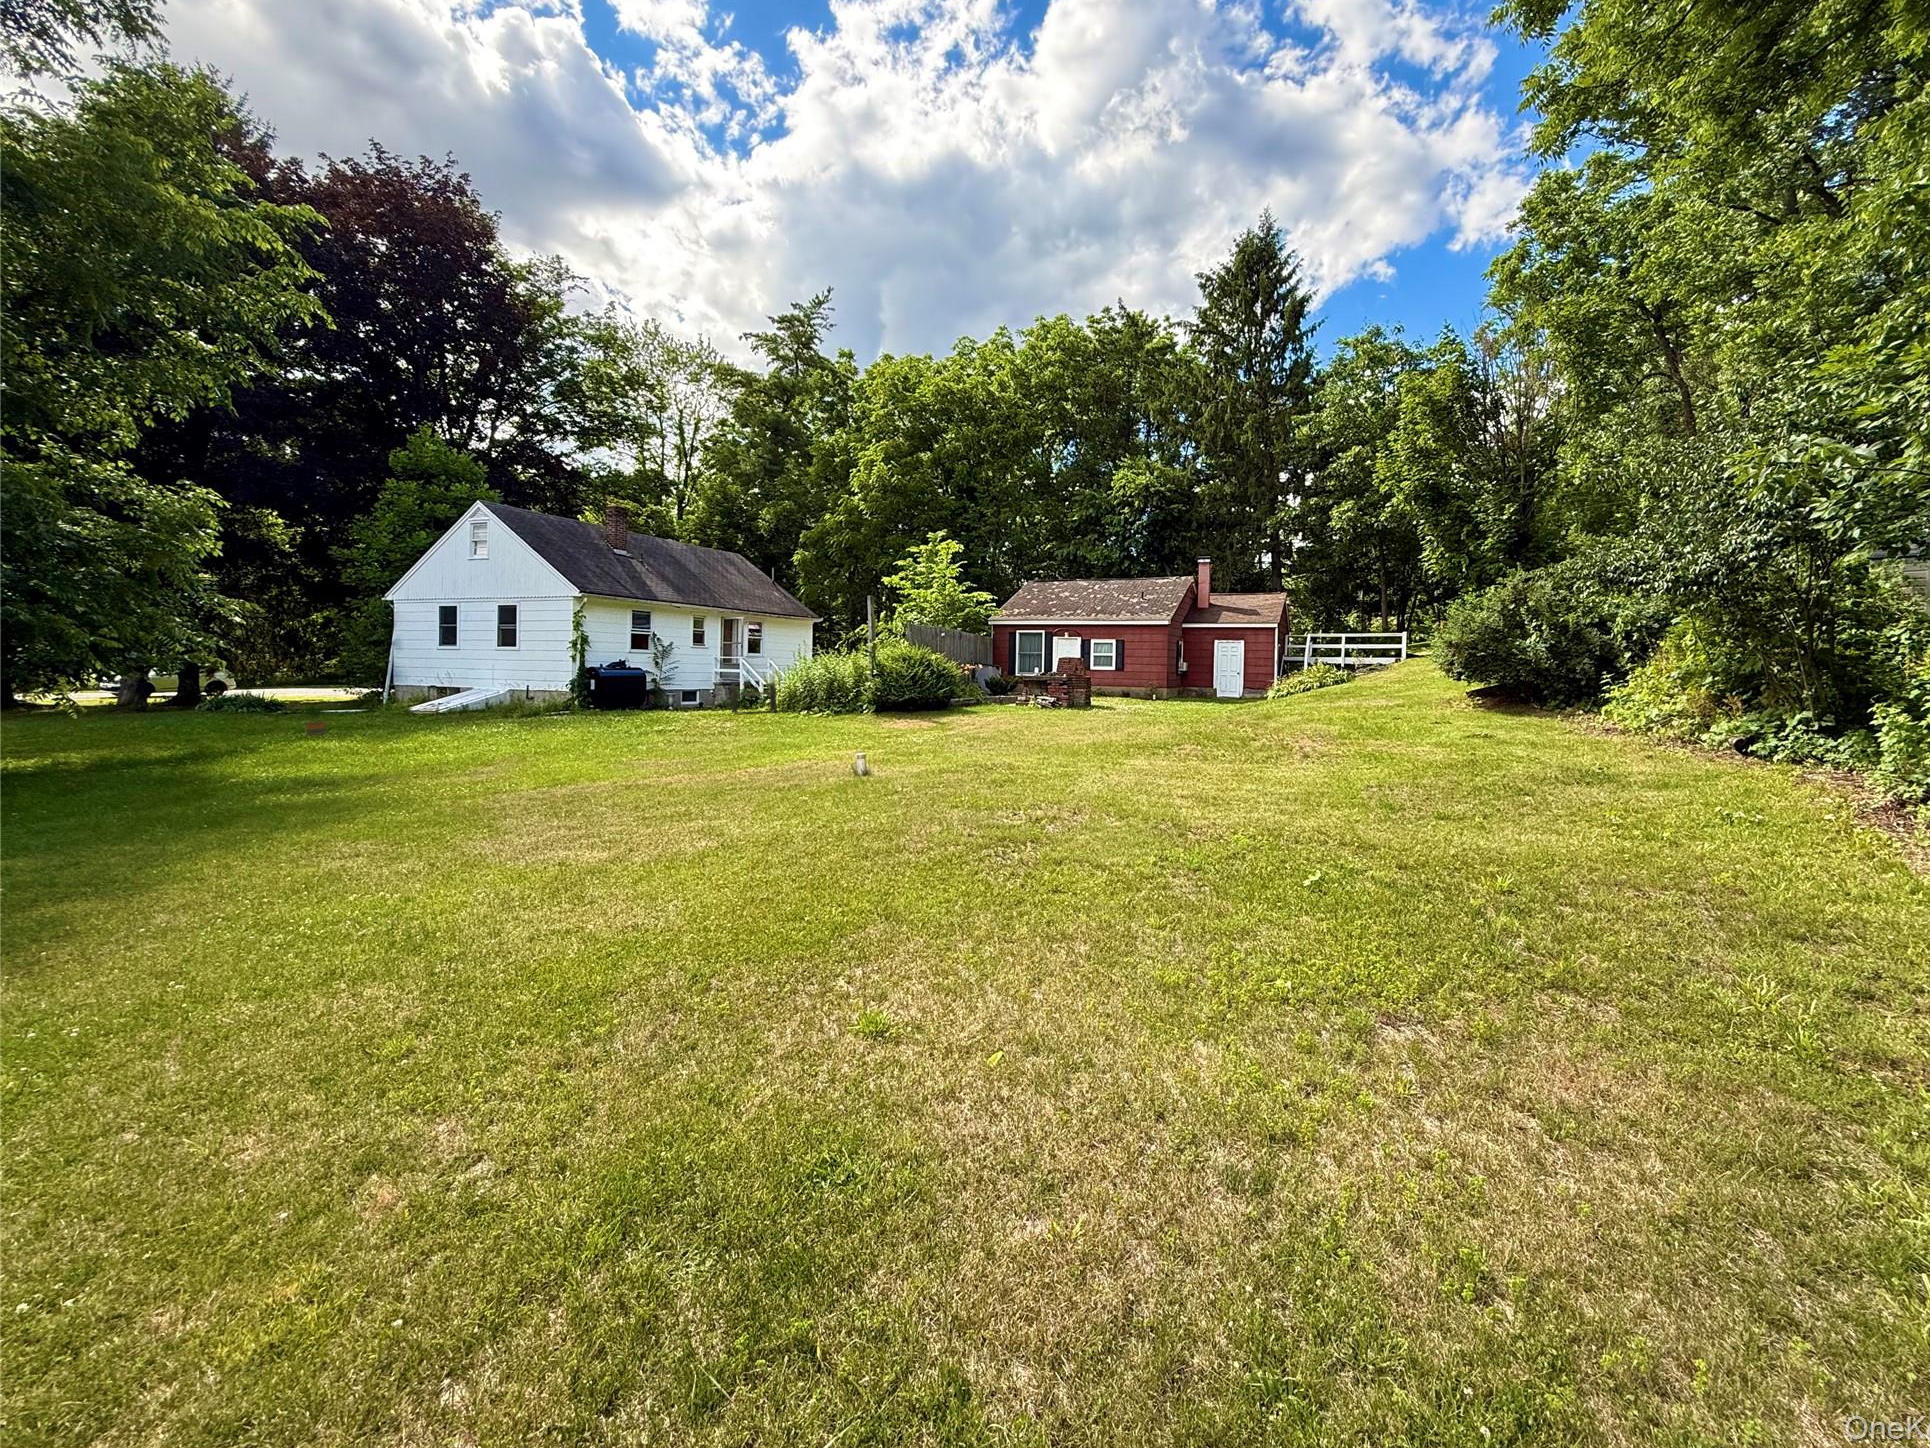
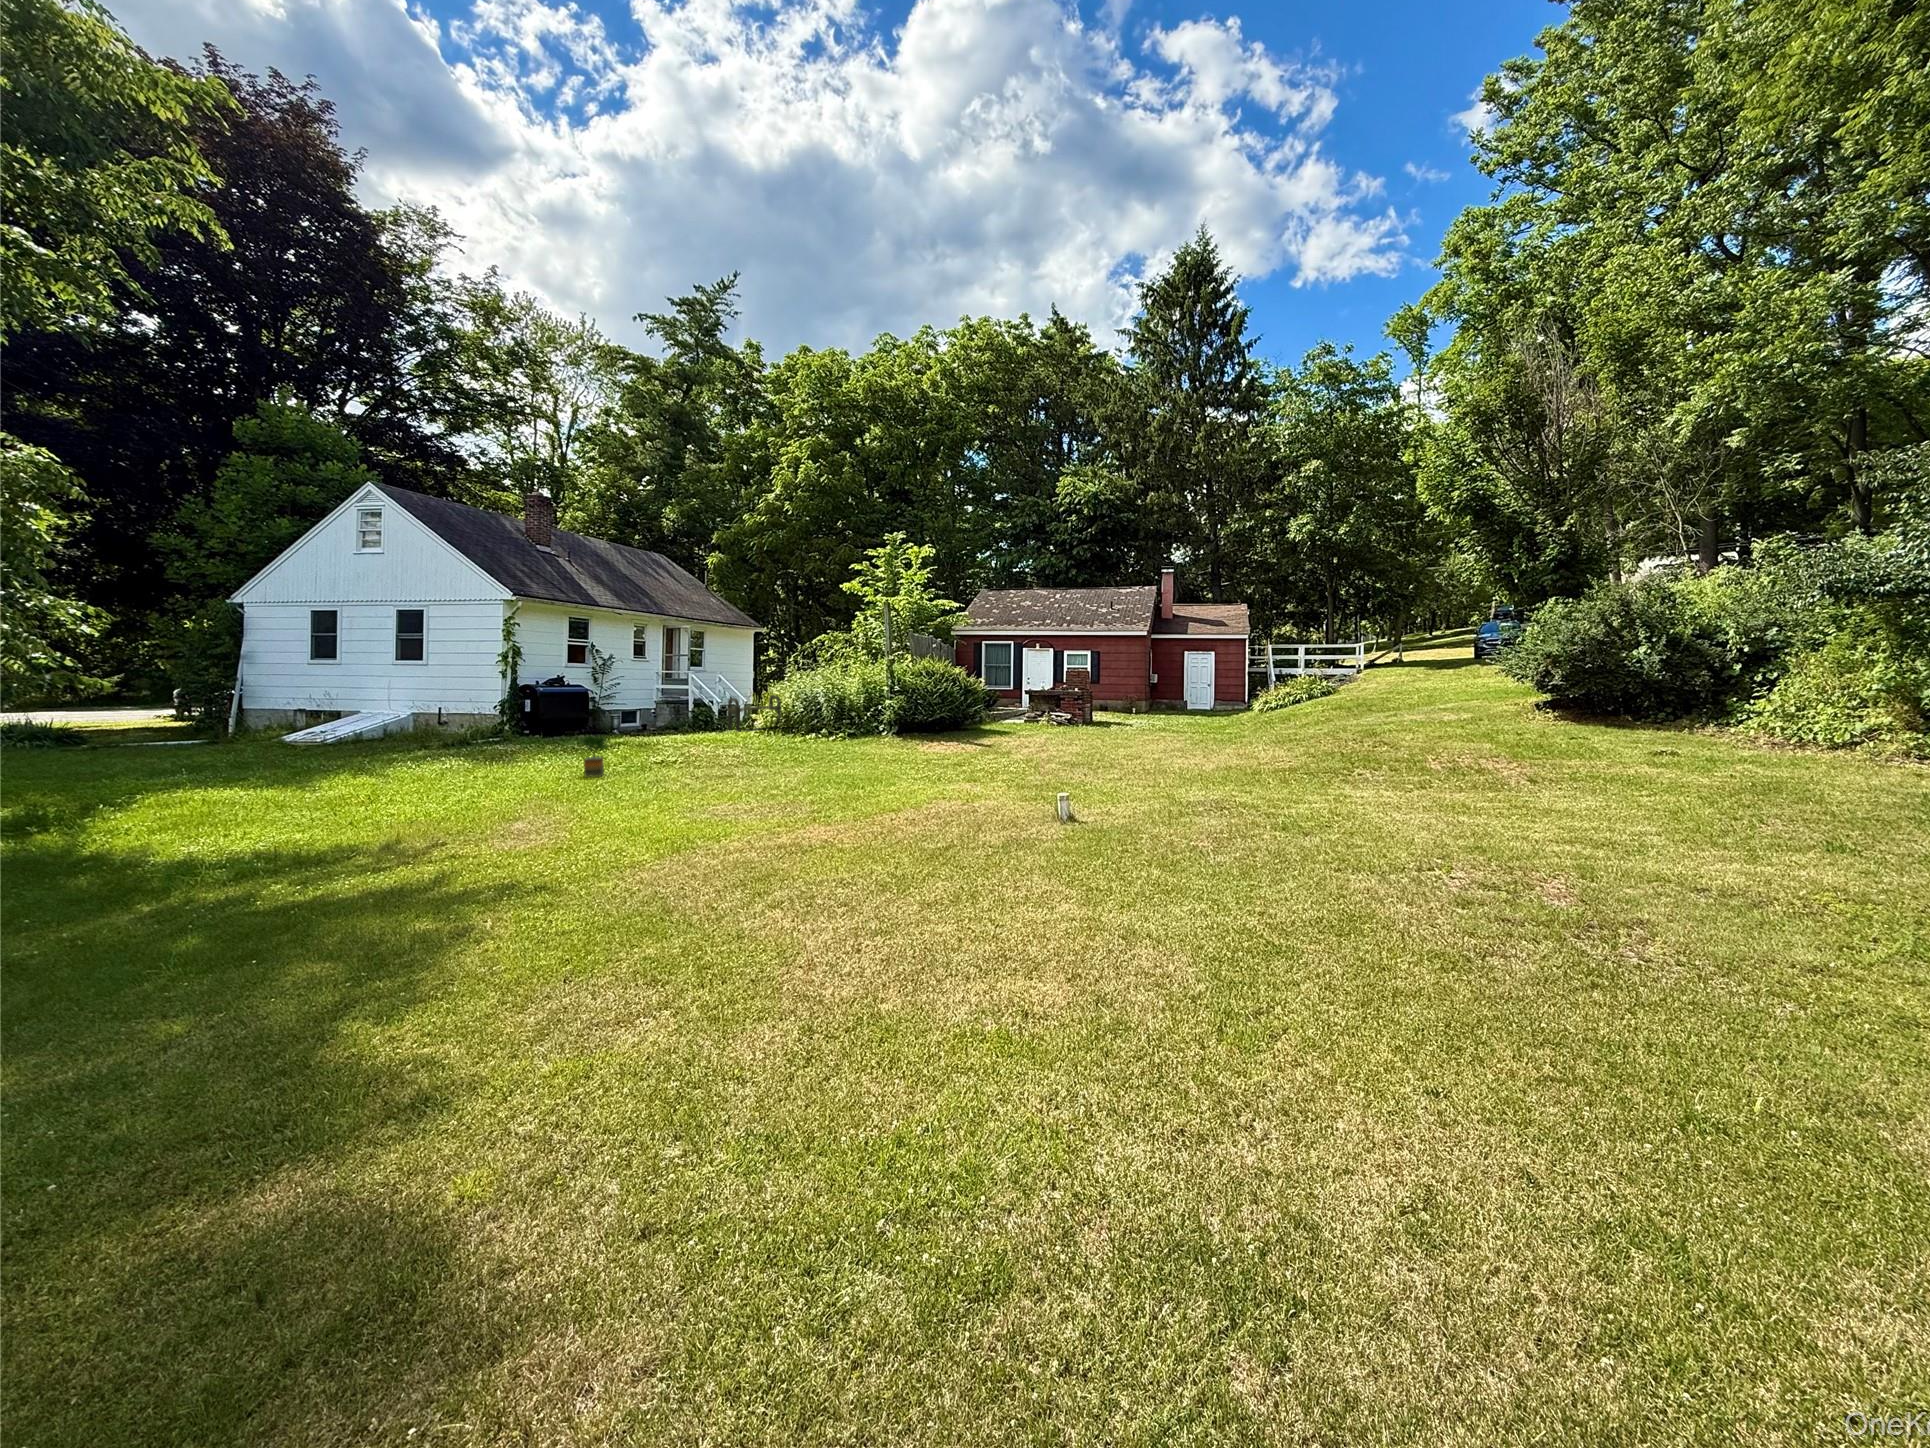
potted tree: present [305,707,327,735] -> present [581,736,607,777]

